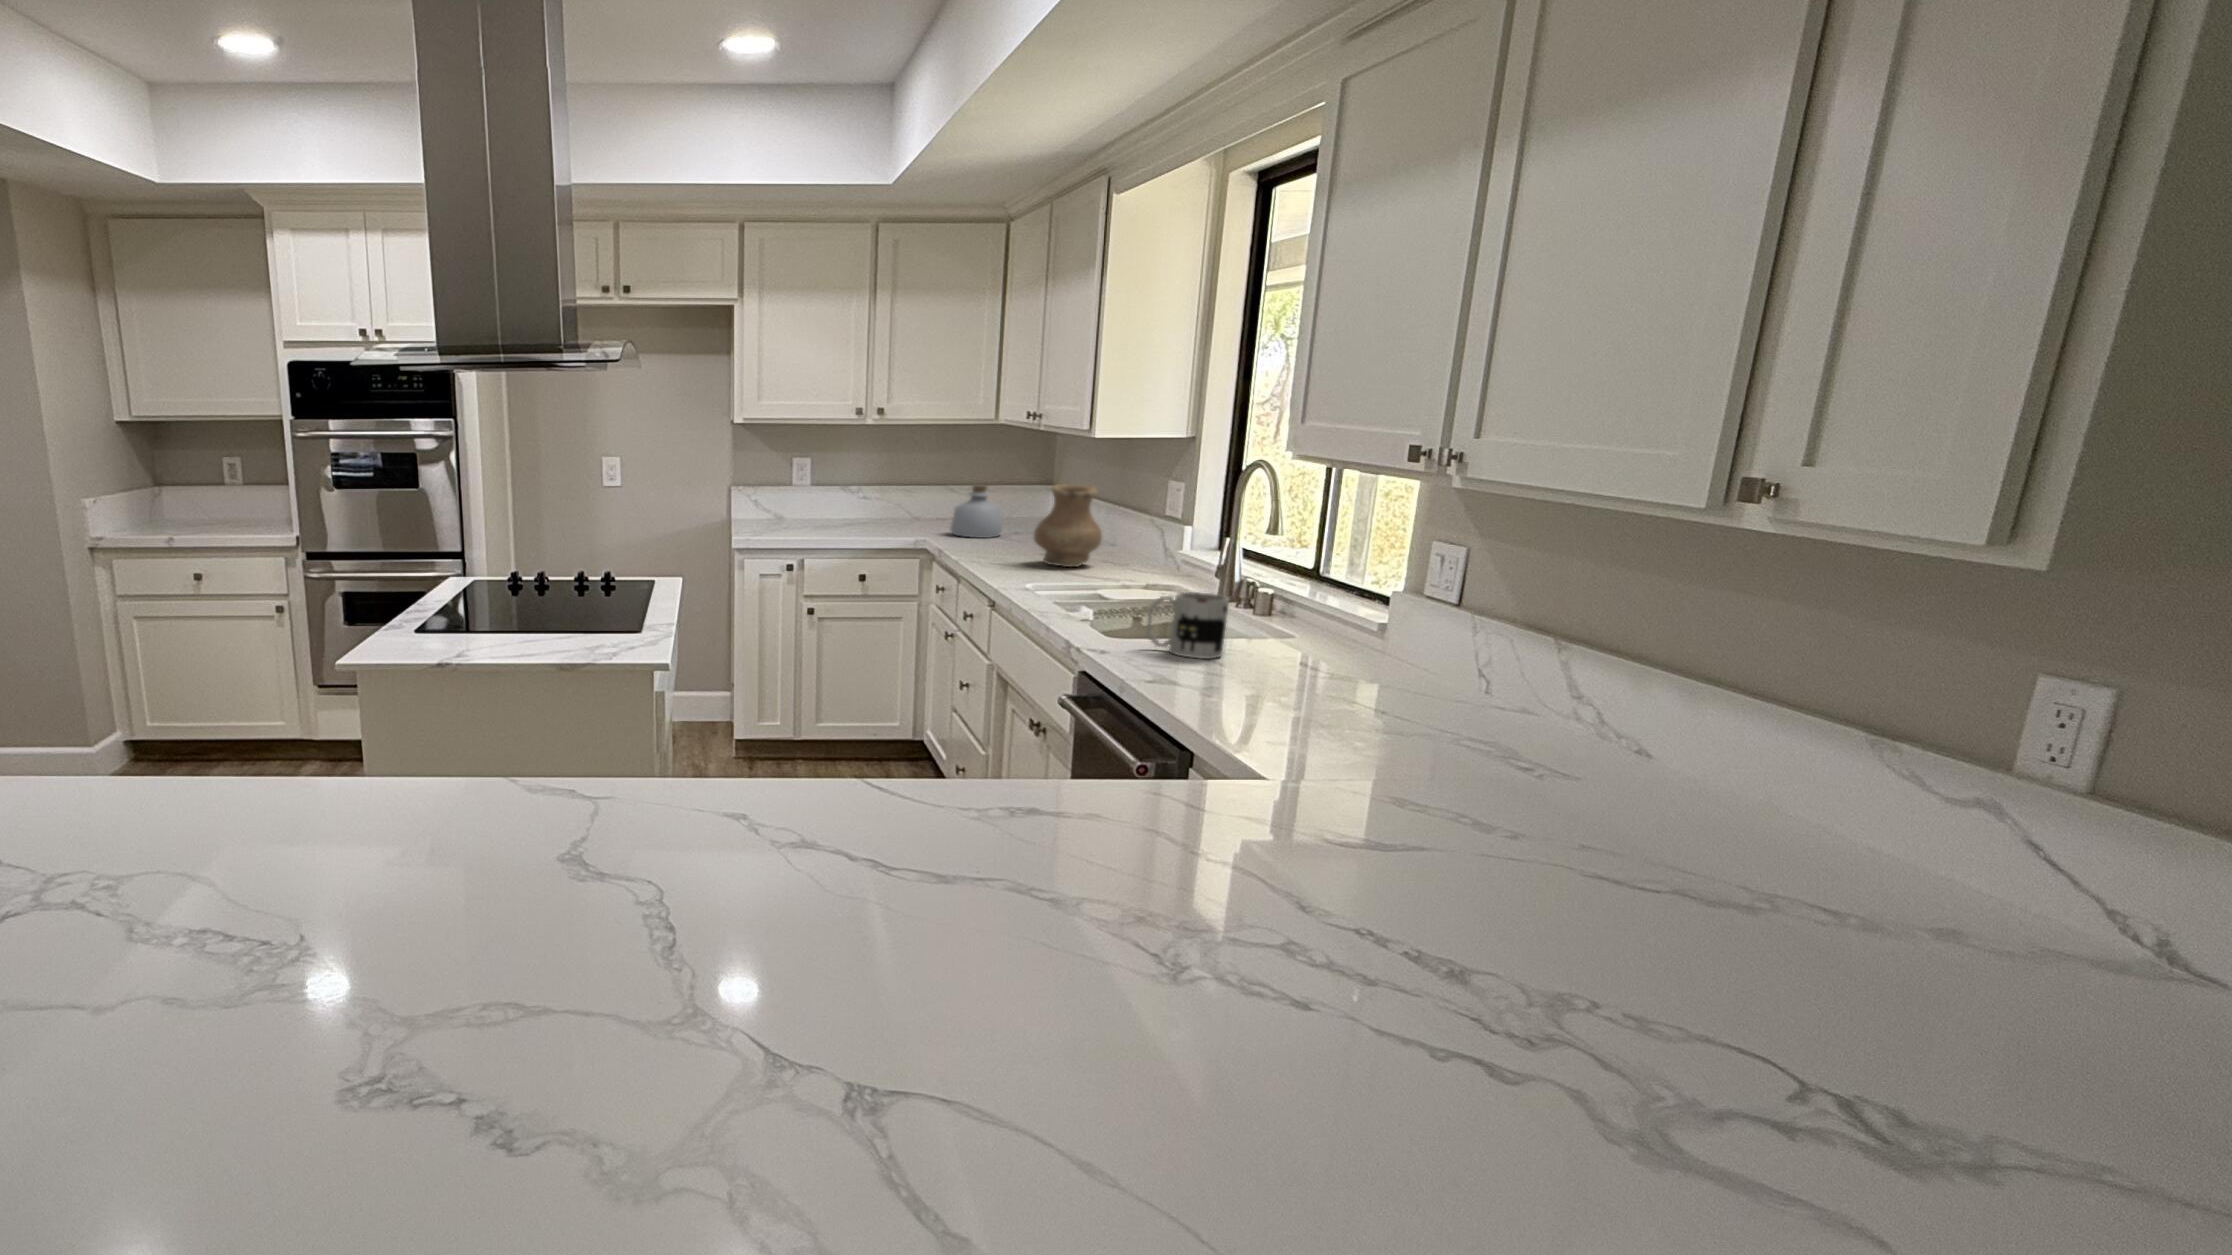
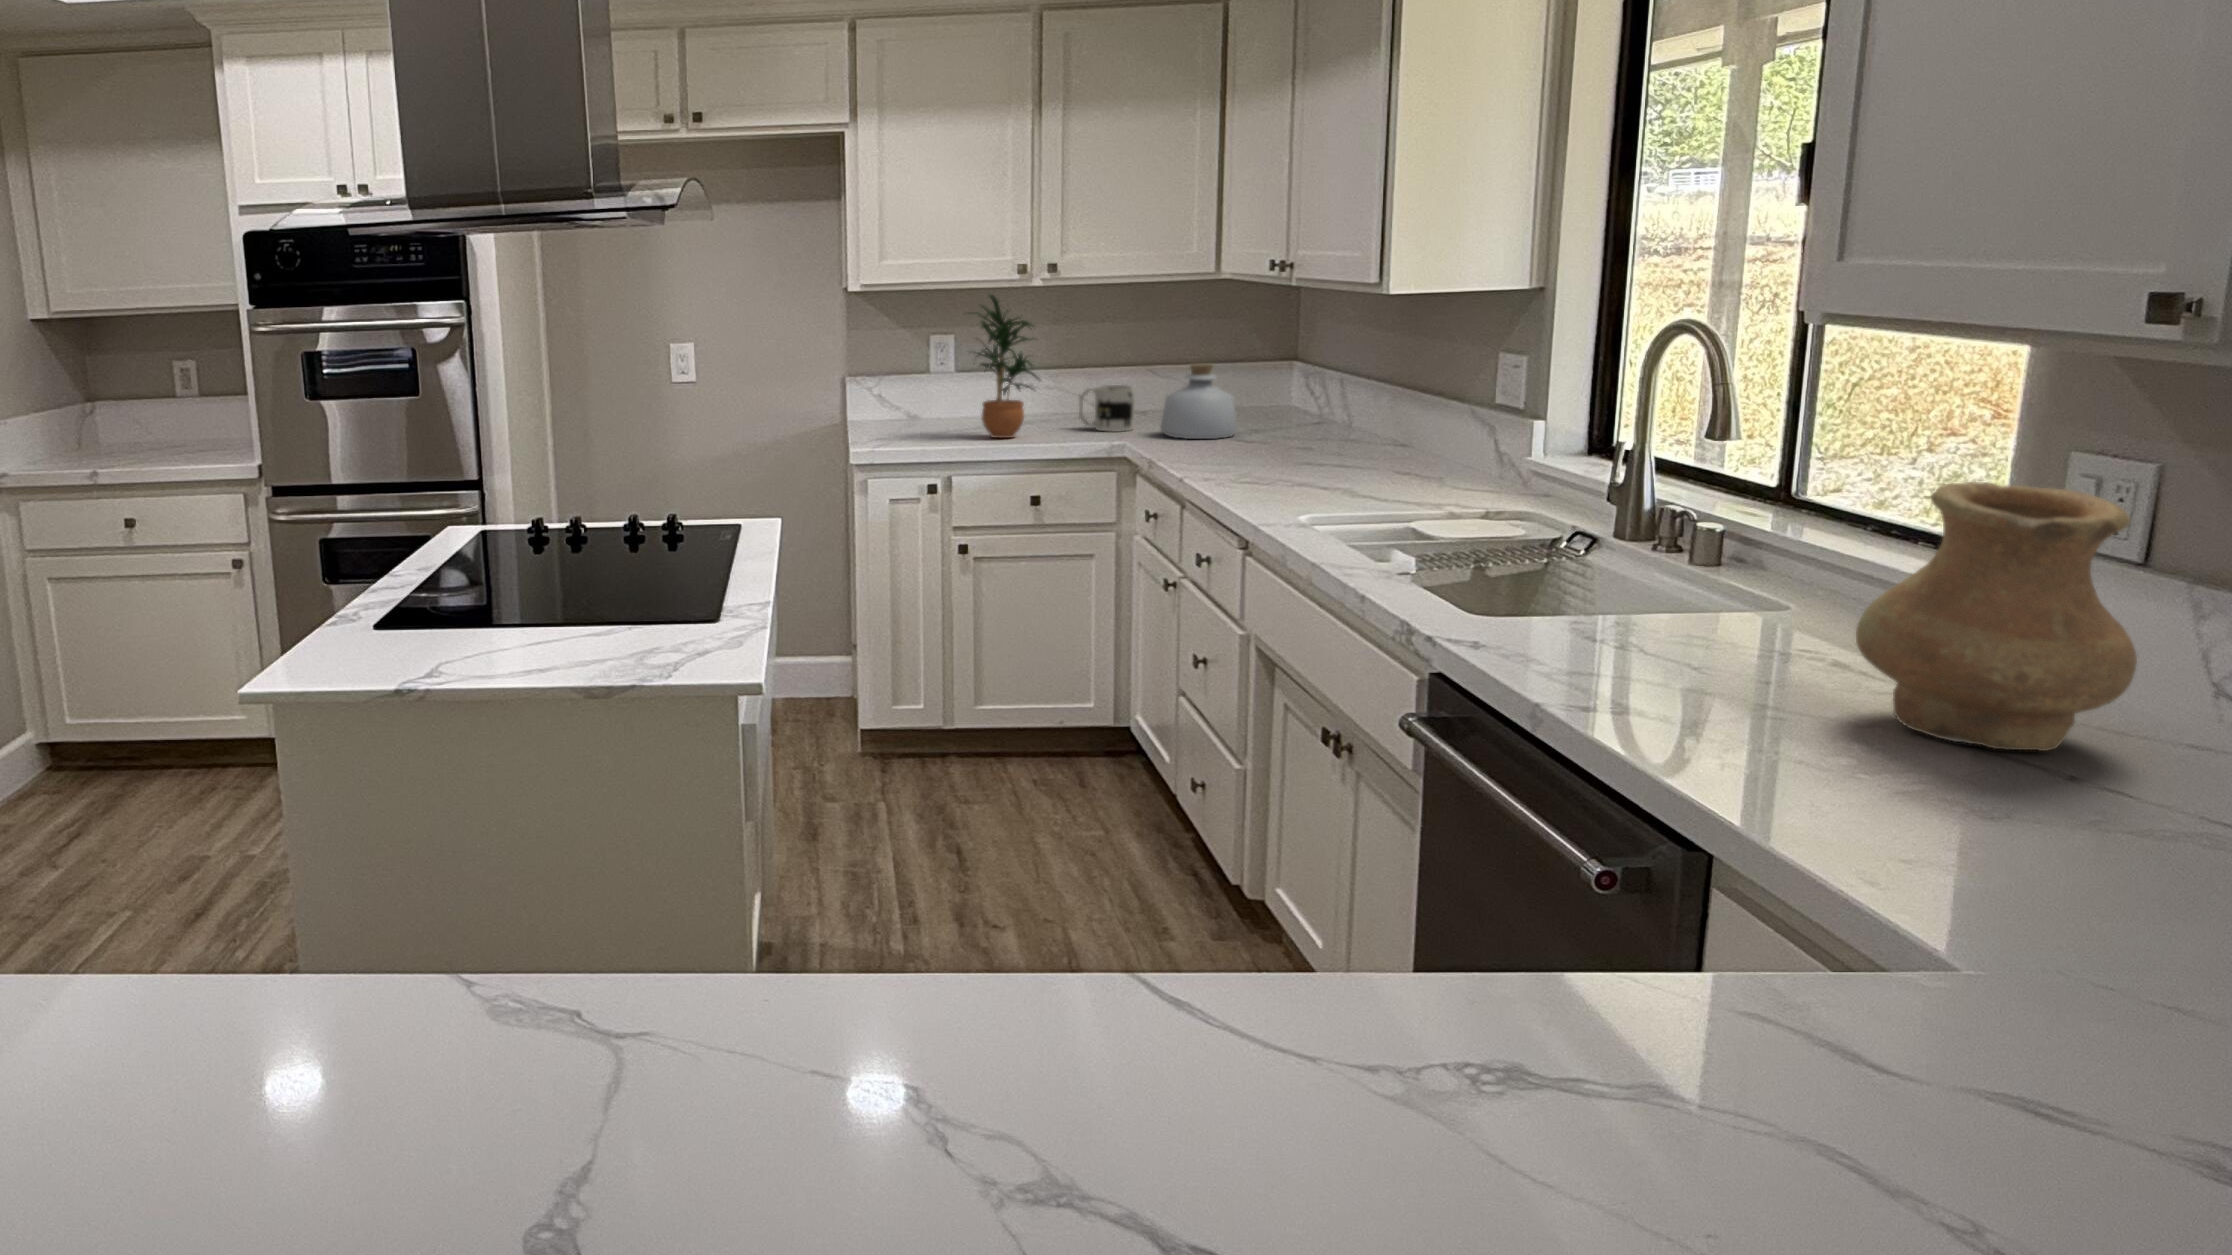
potted plant: none [817,429,870,534] -> present [977,294,1040,438]
vase: present [1034,484,1102,567] -> present [1856,482,2137,751]
mug: present [1146,592,1229,659] -> present [1079,385,1135,432]

